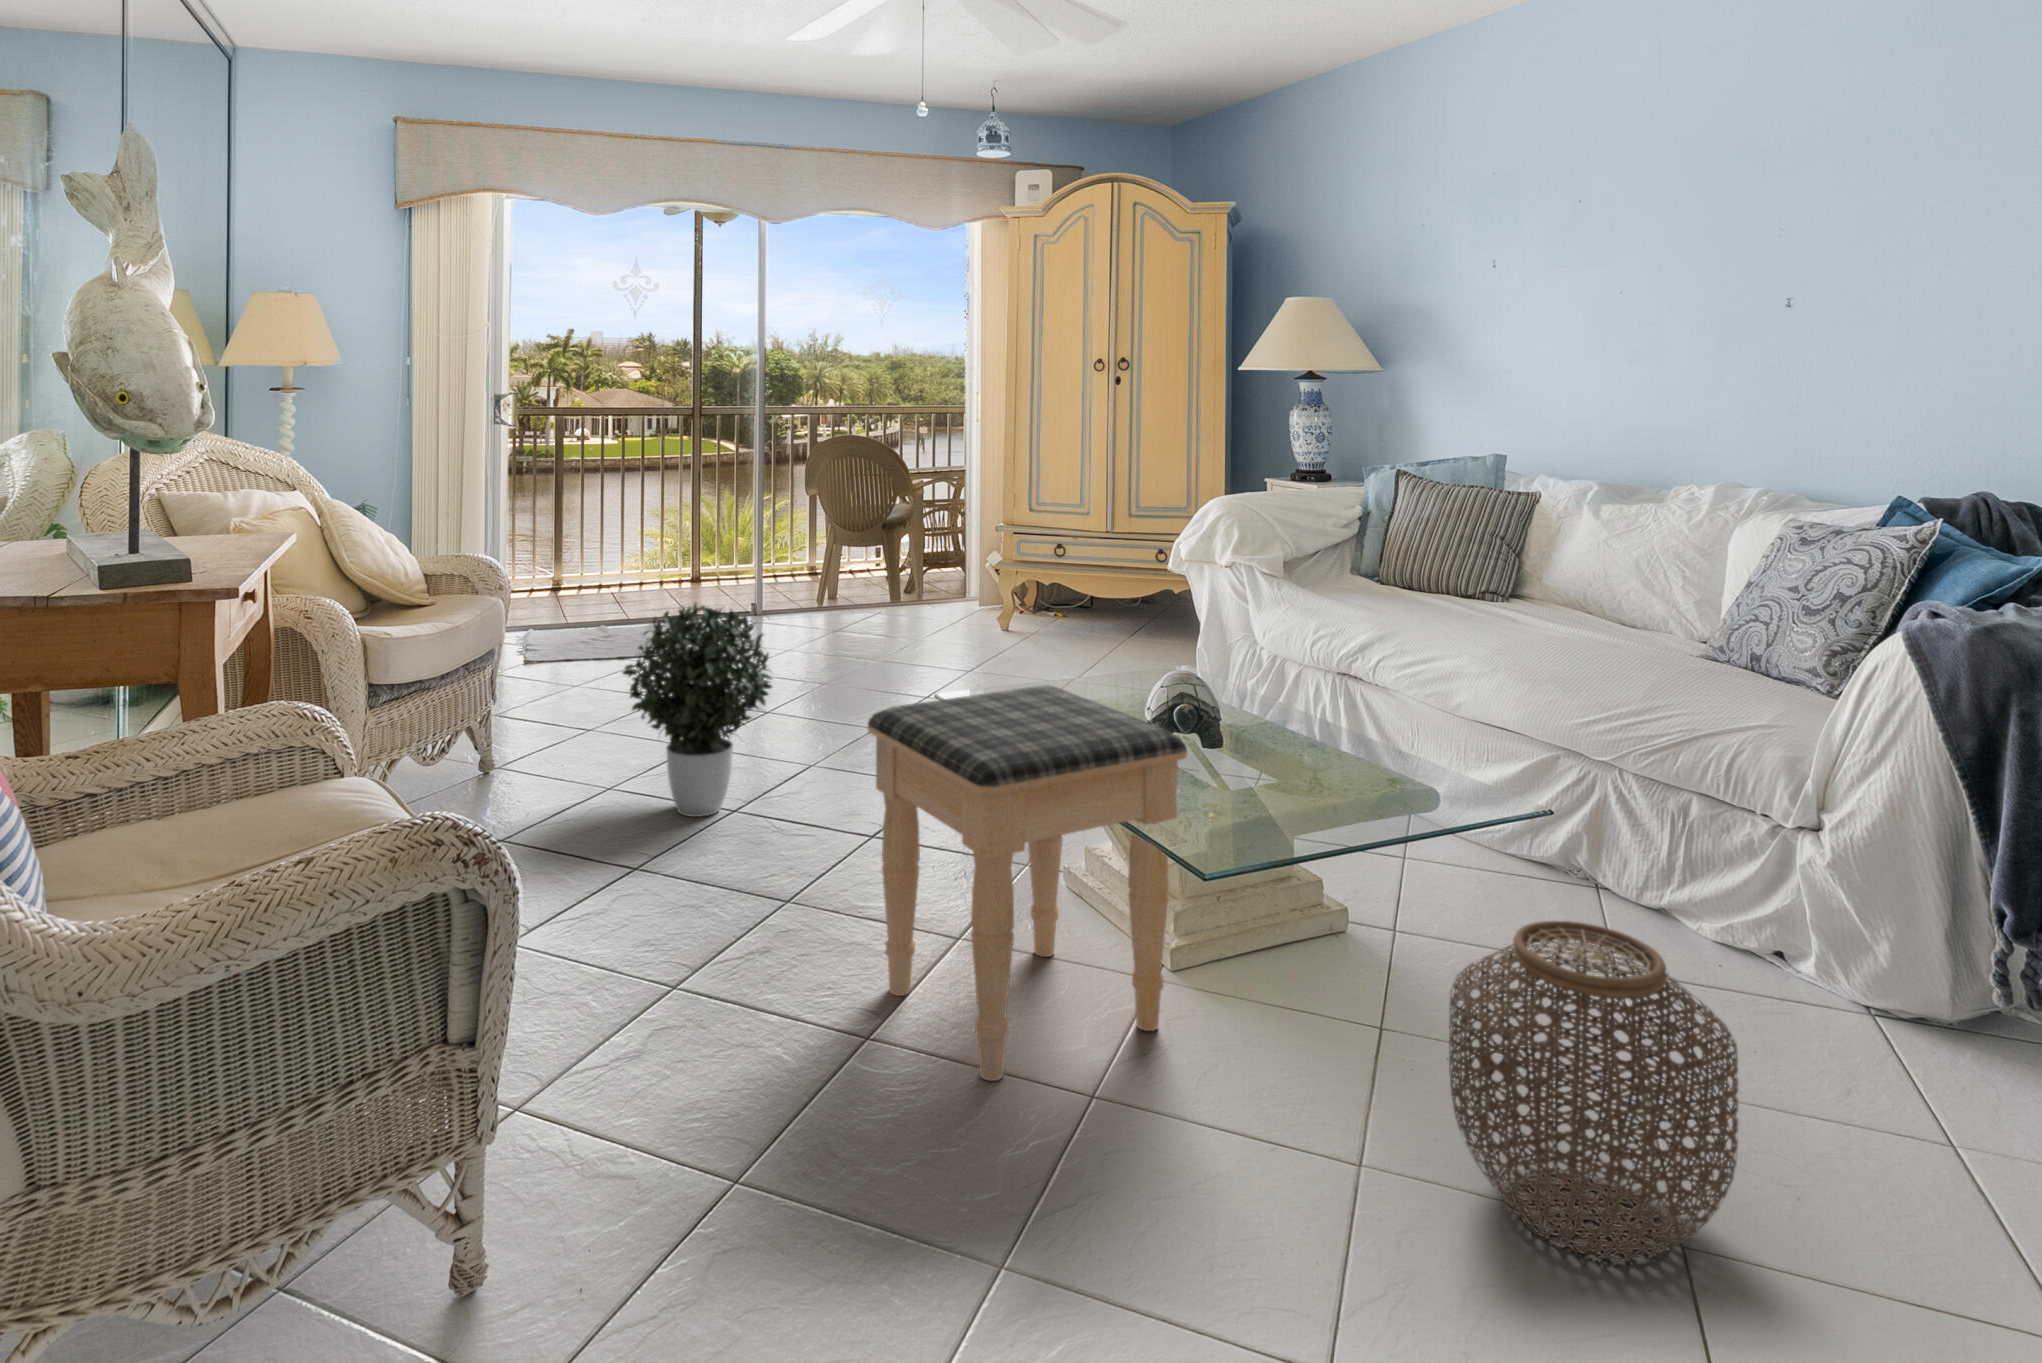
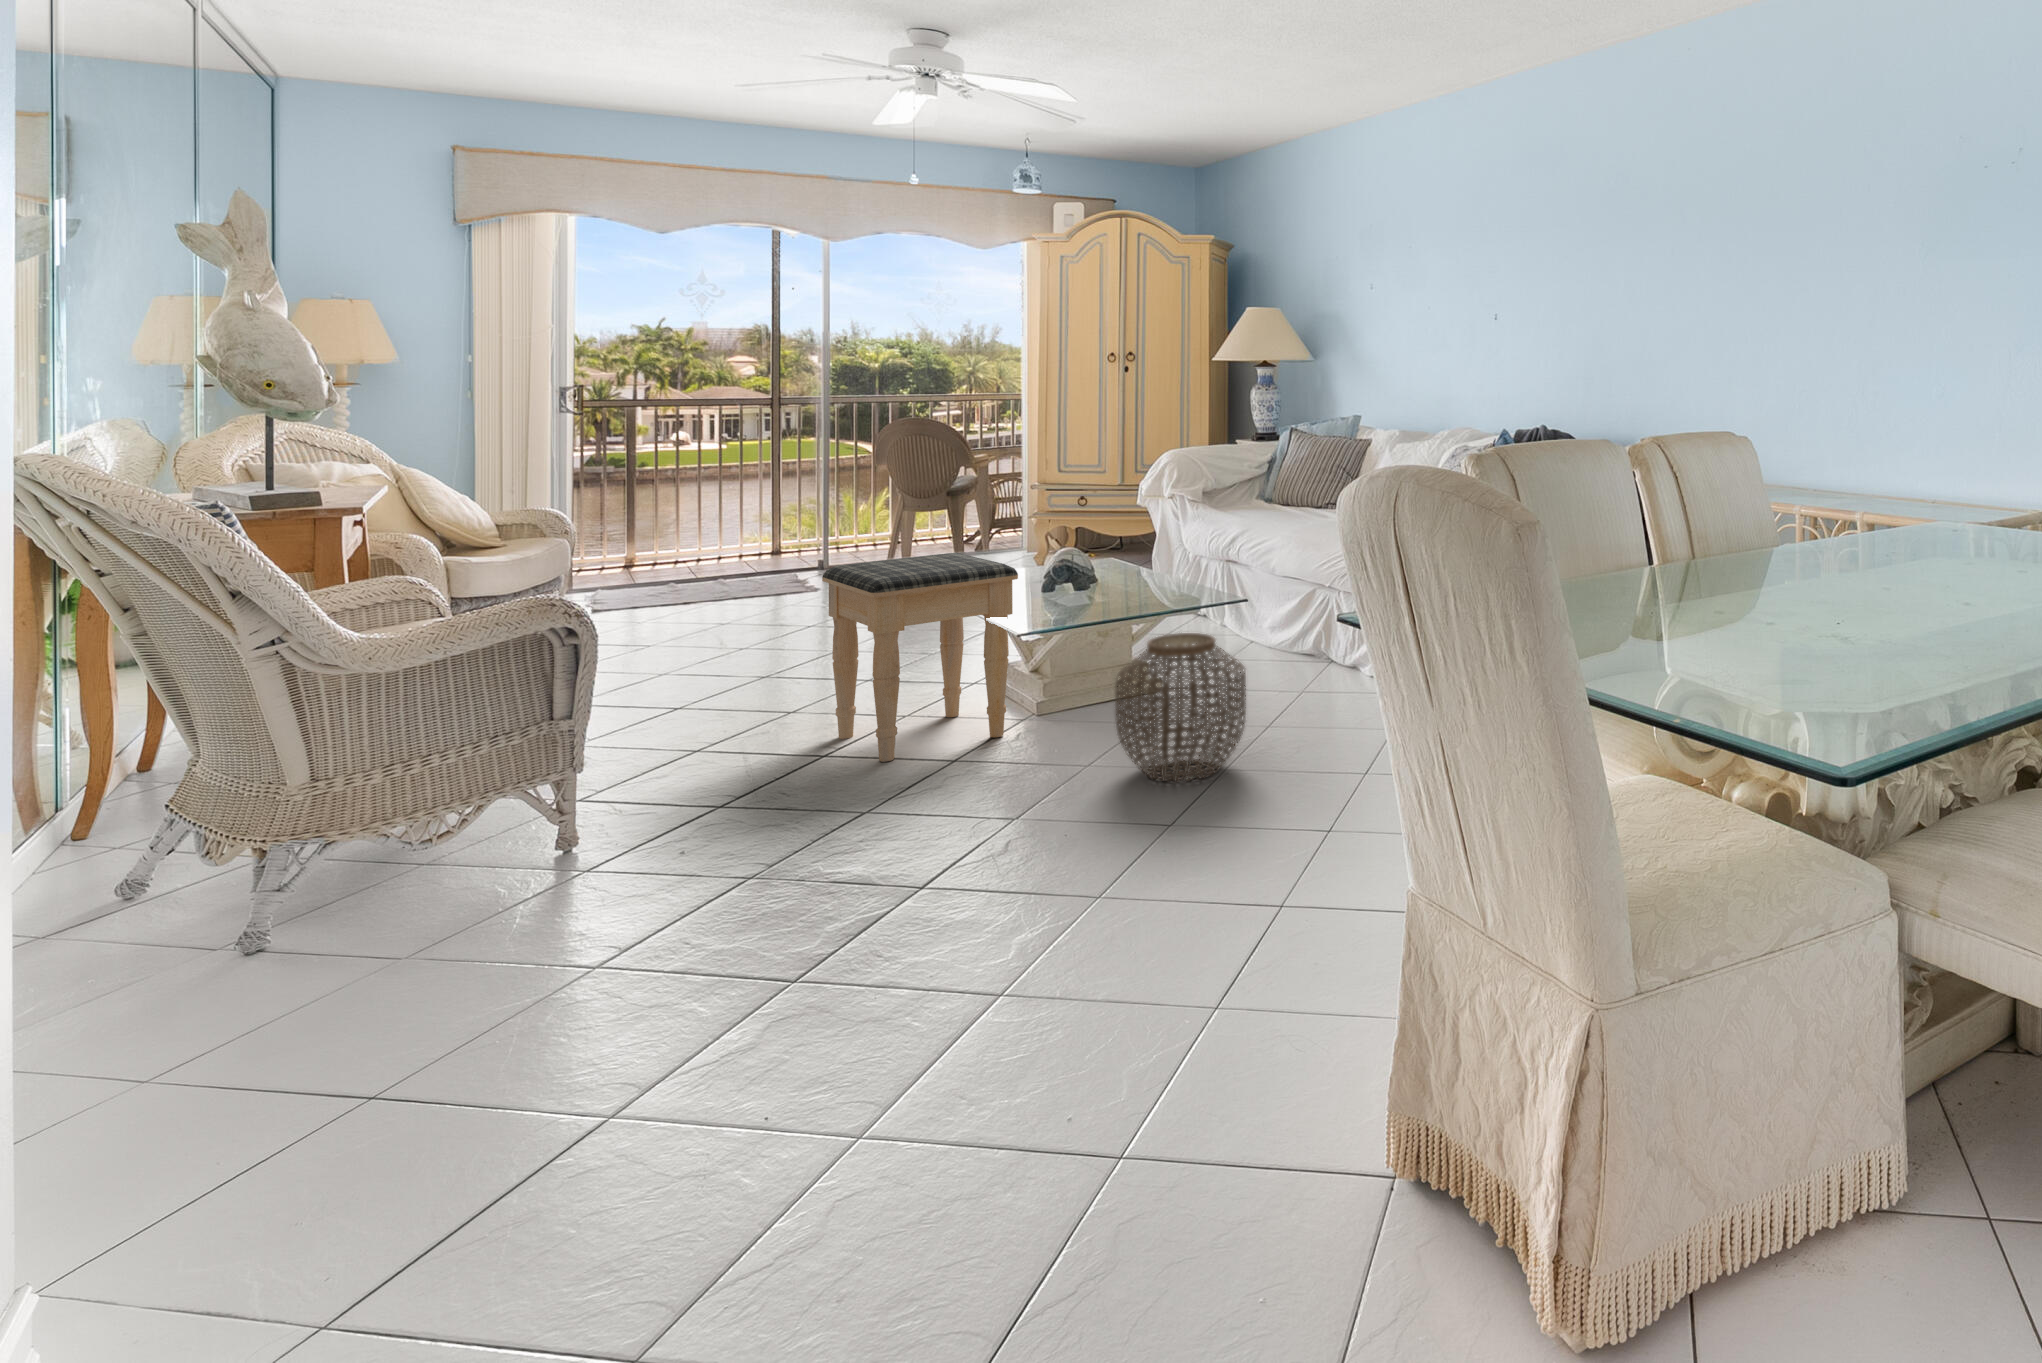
potted plant: present [623,603,772,817] -> none [667,528,792,678]

